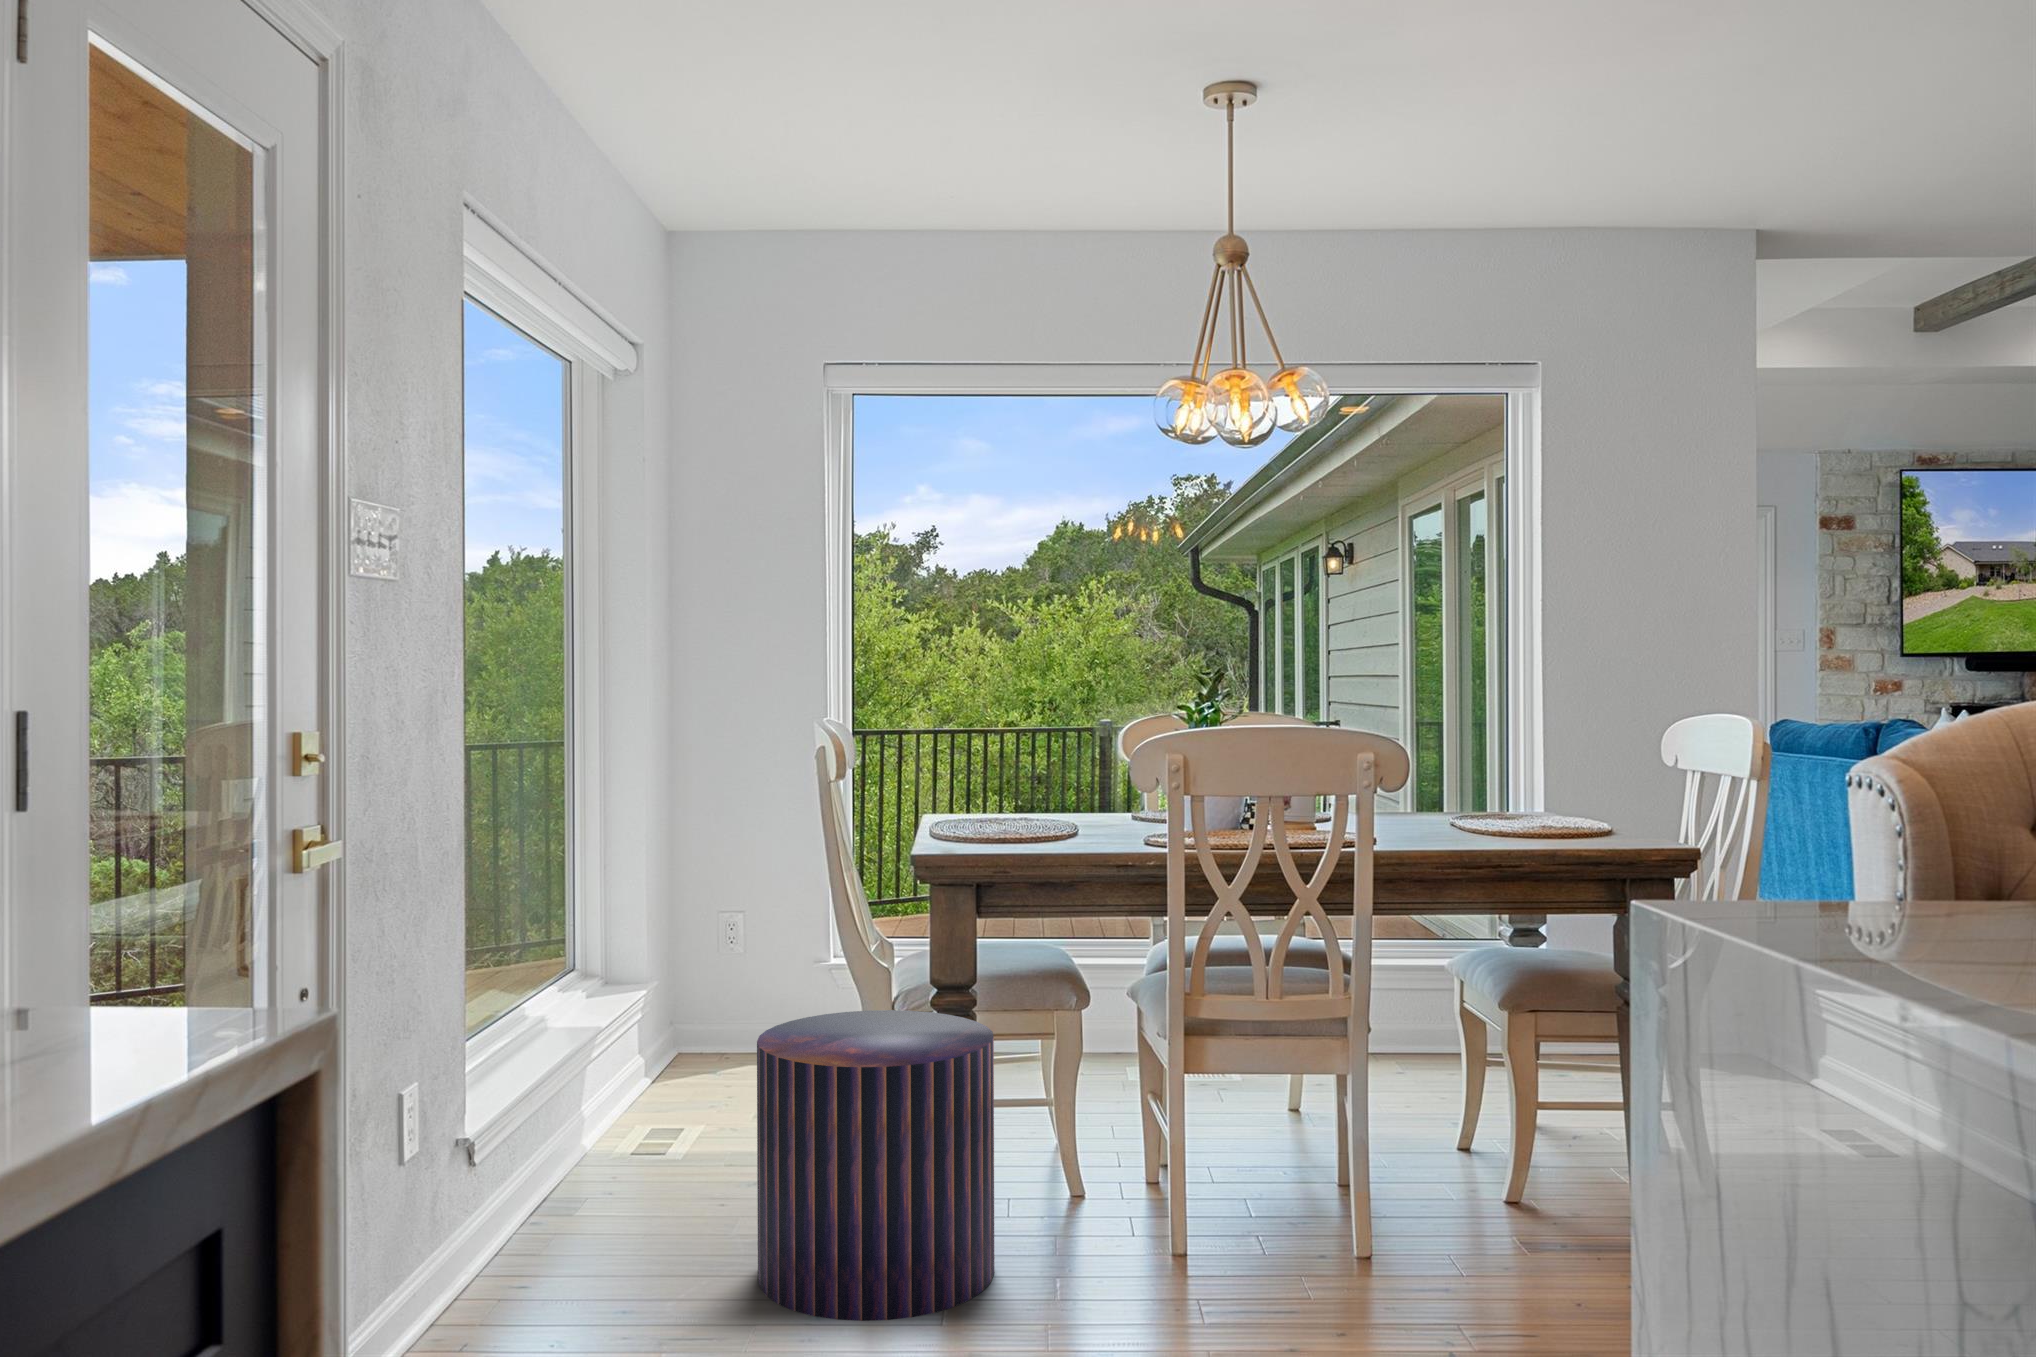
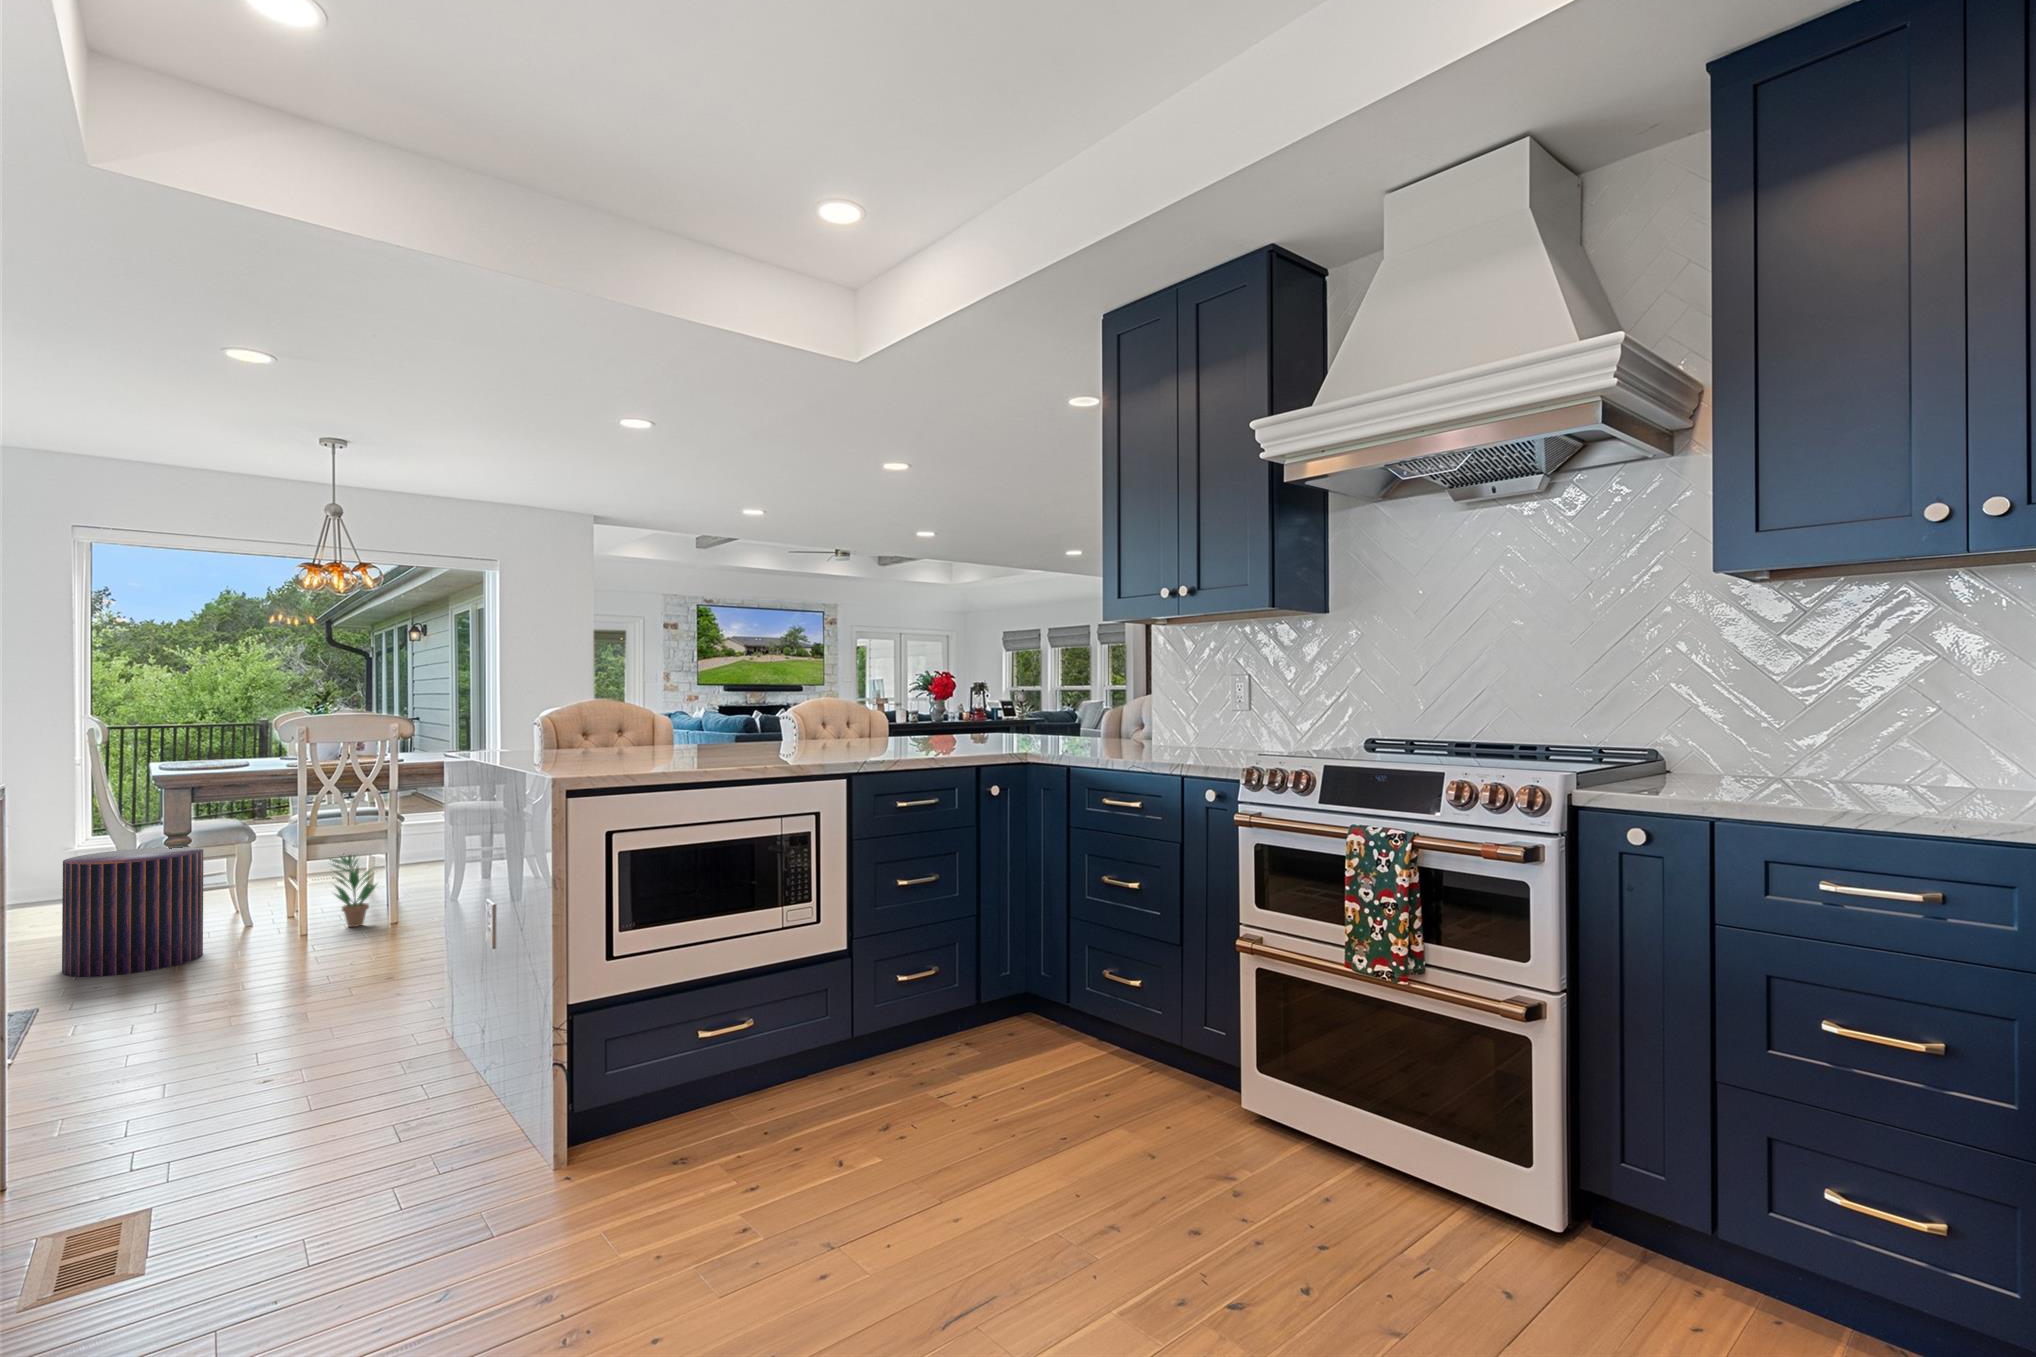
potted plant: none [1223,1032,1330,1237] -> present [330,854,378,927]

